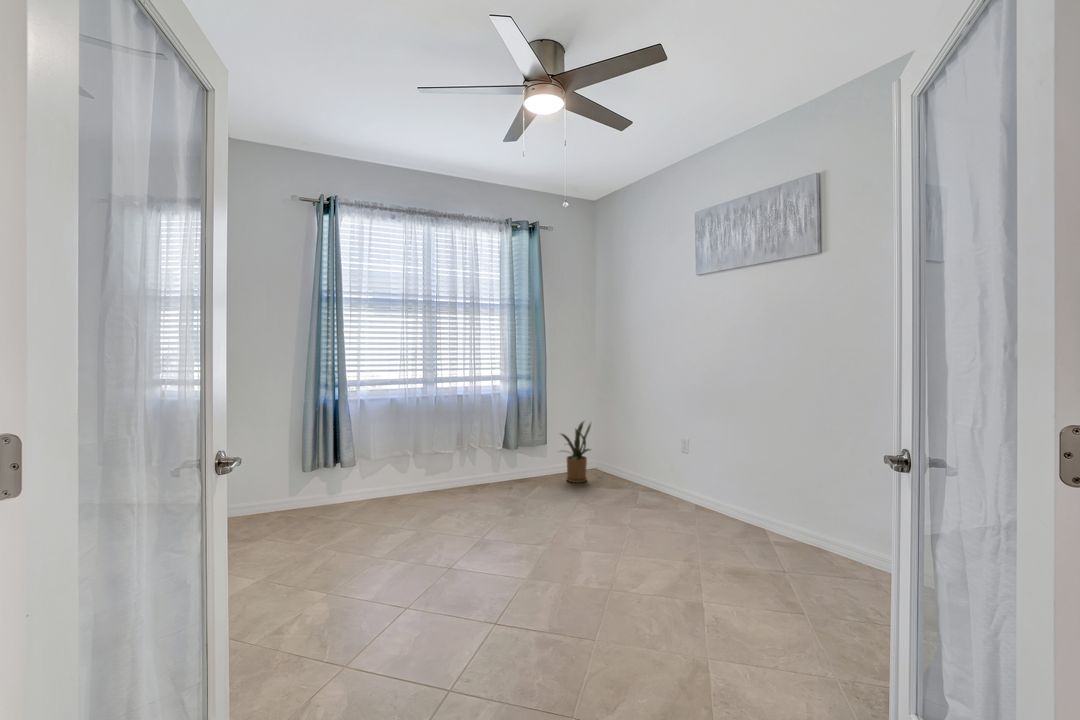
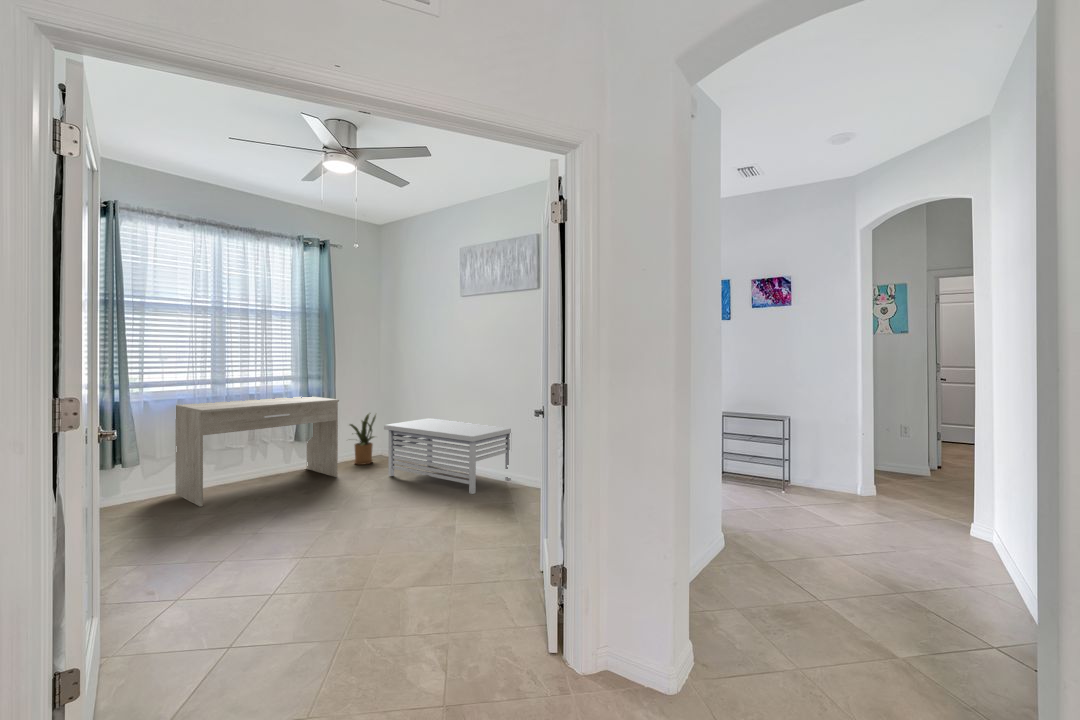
desk: none [390,399,546,518] -> present [175,397,339,507]
storage bench: none [597,433,784,558] -> present [384,418,511,494]

